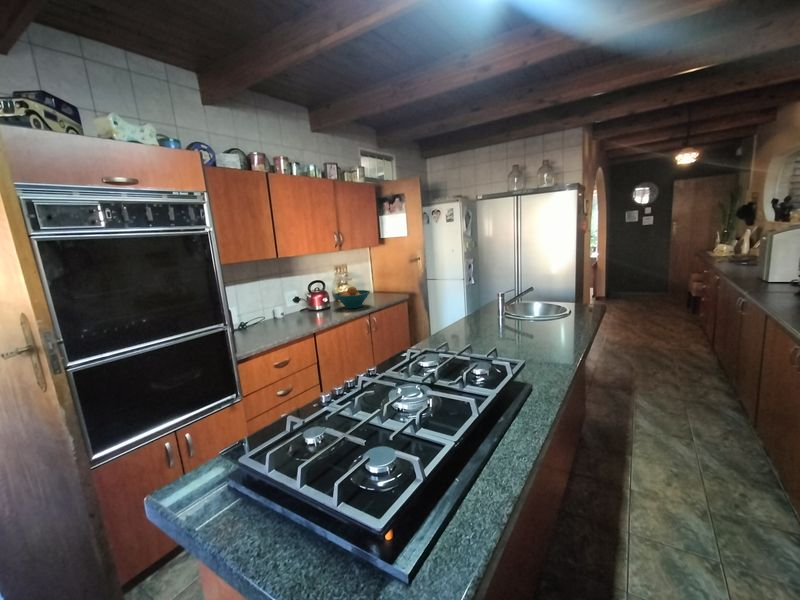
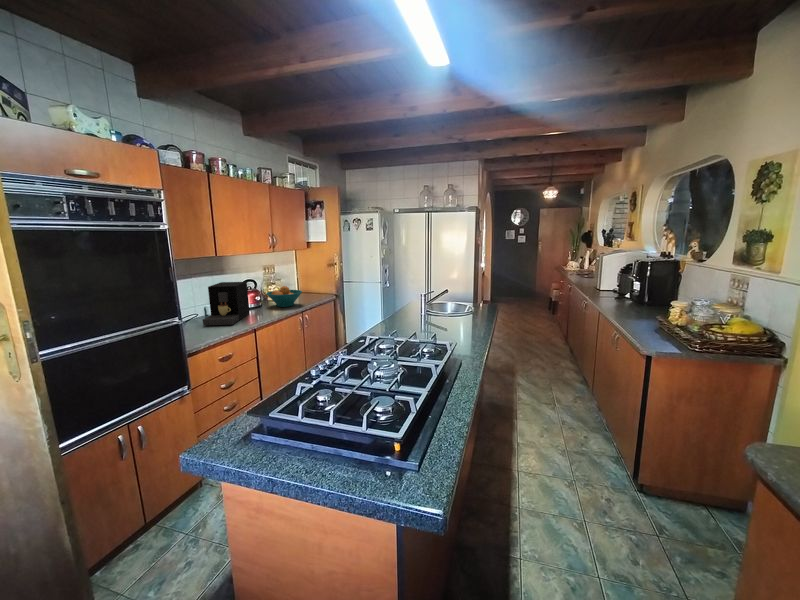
coffee maker: none [266,283,315,329] -> present [203,282,249,325]

